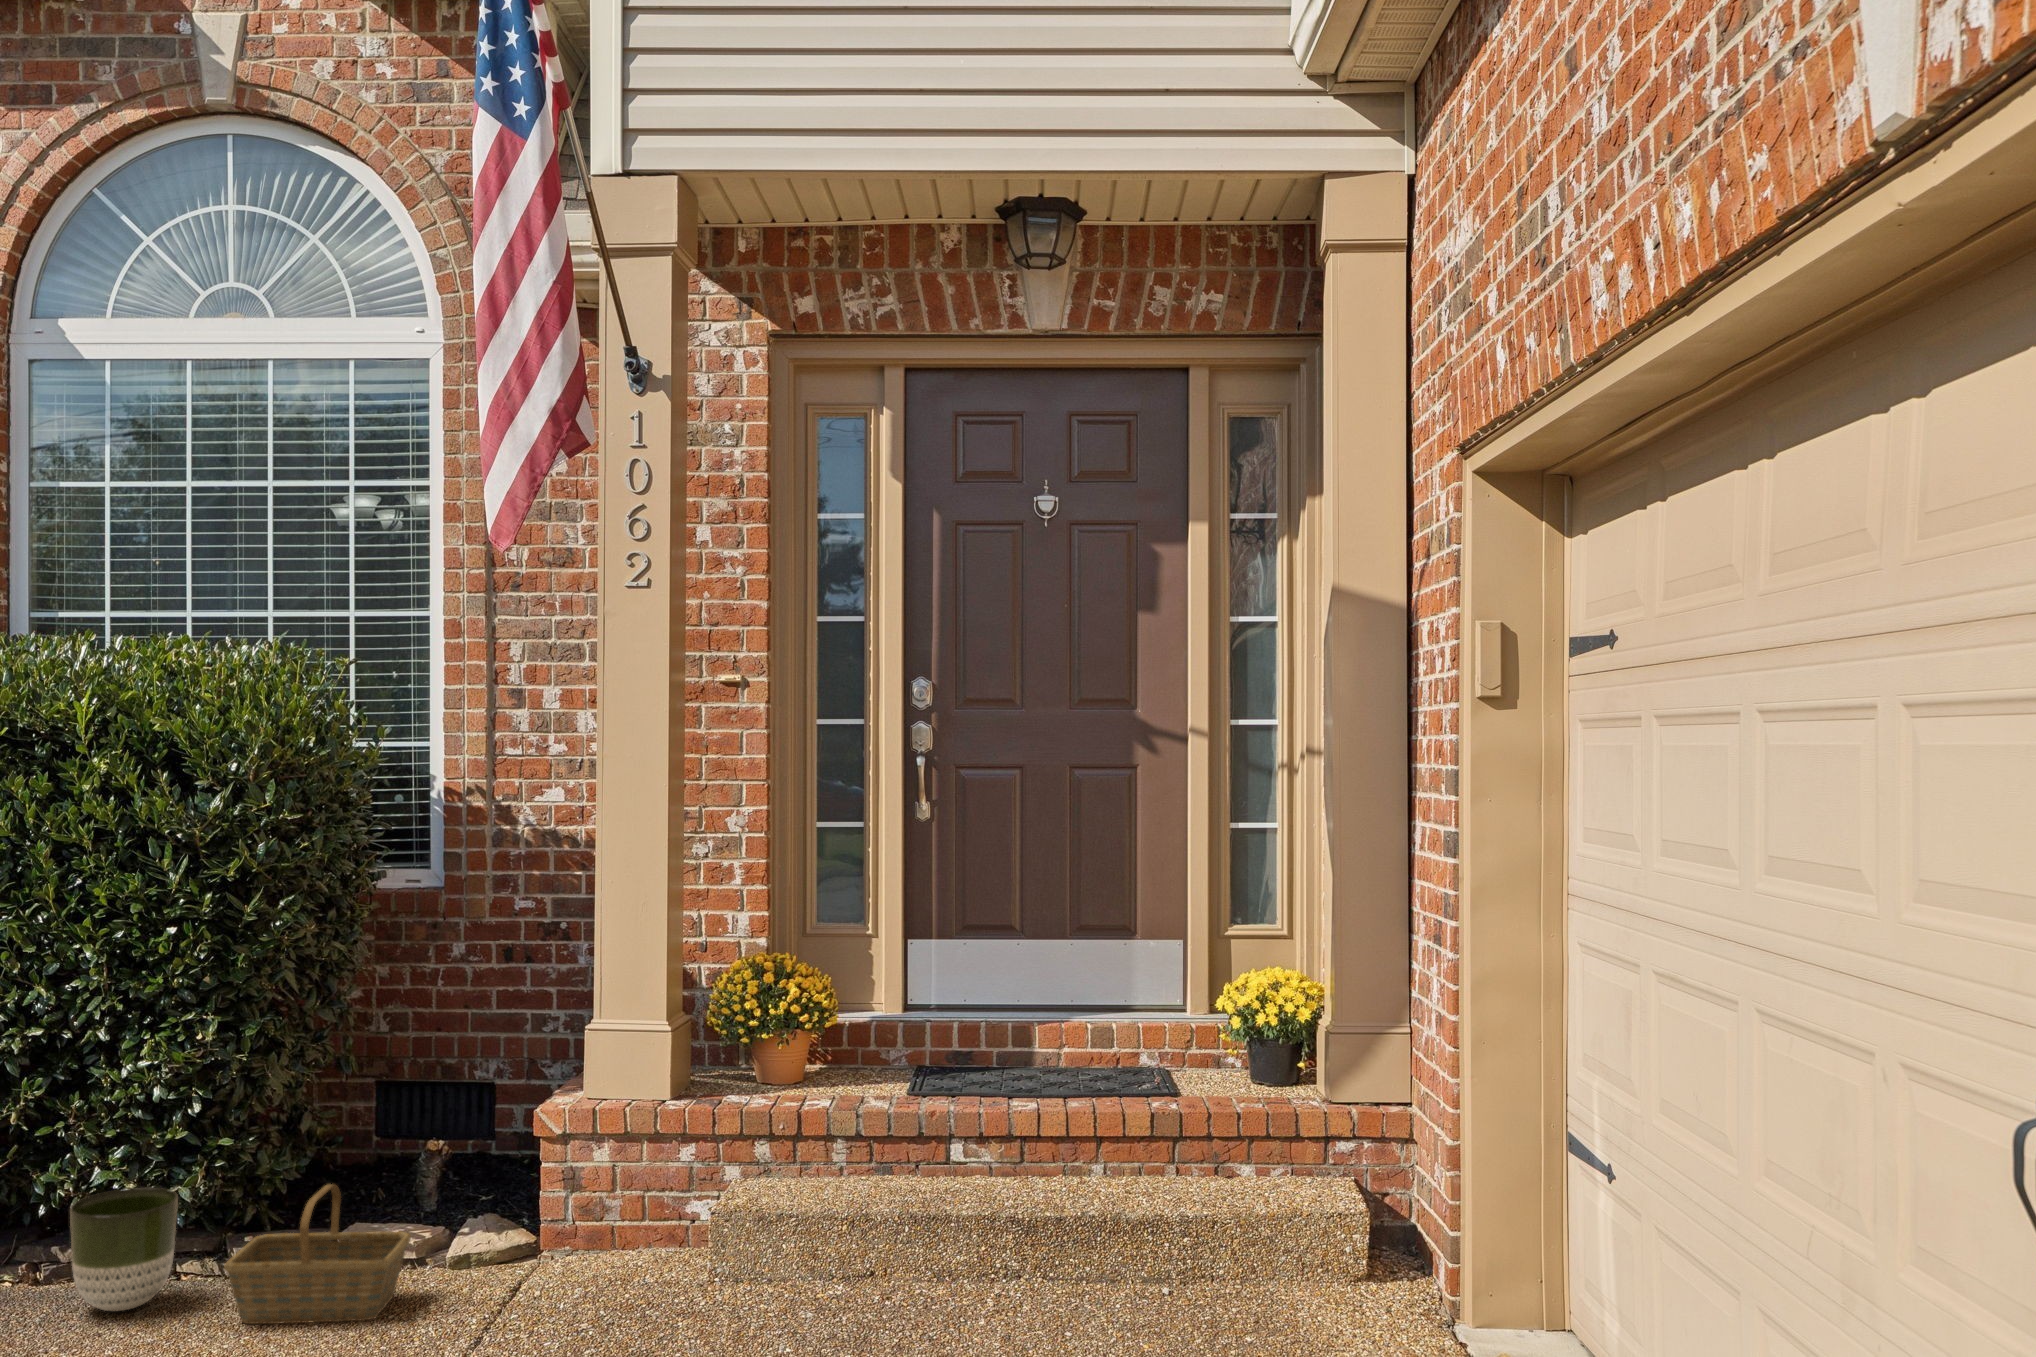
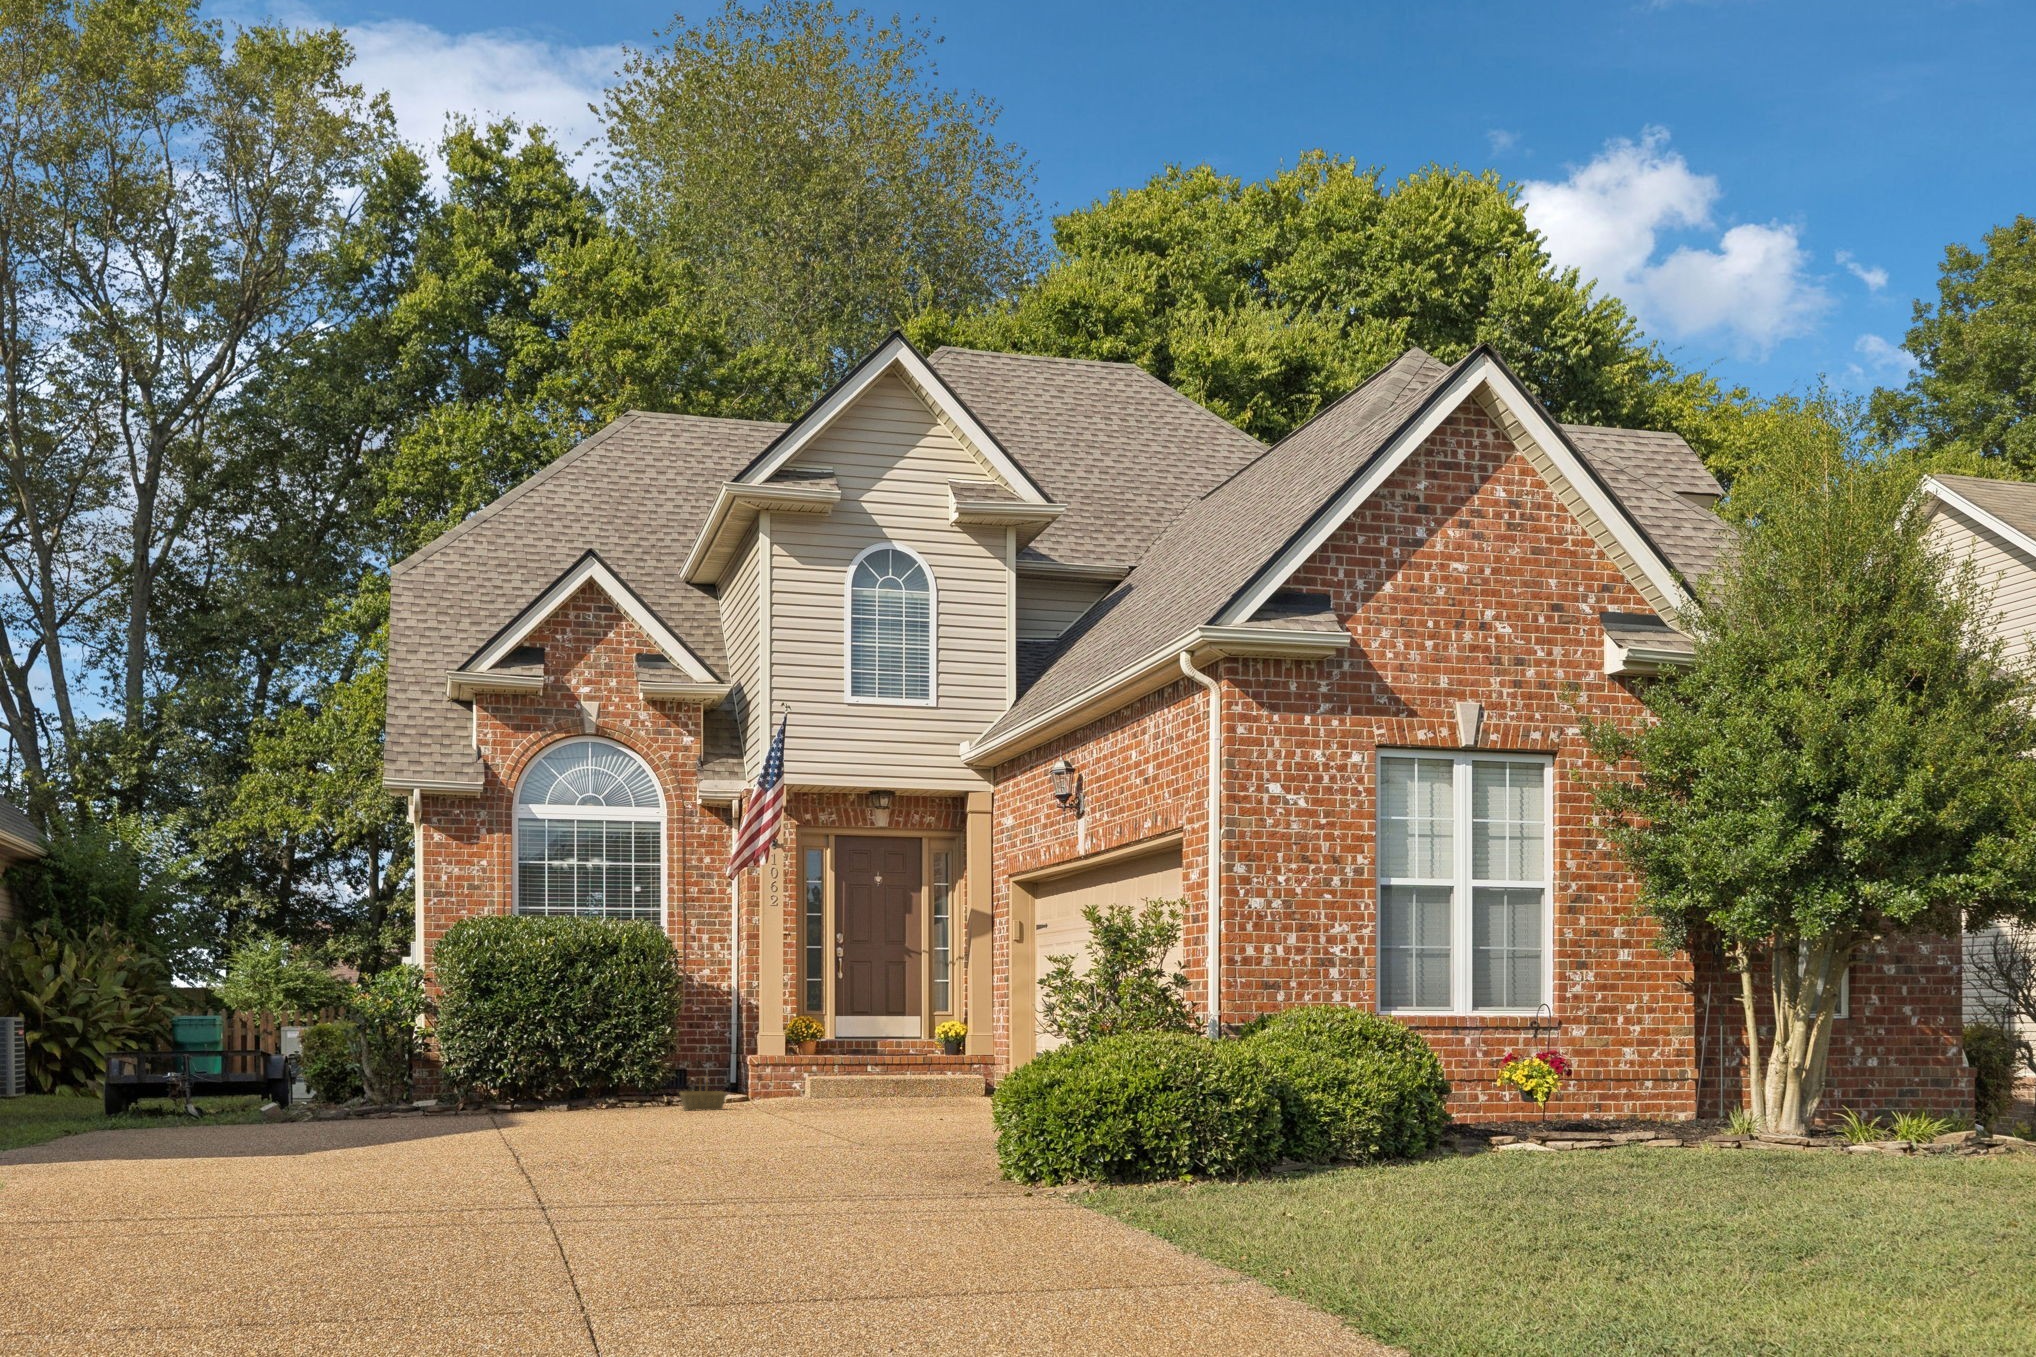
planter: present [70,1188,178,1312] -> none [632,1080,659,1111]

